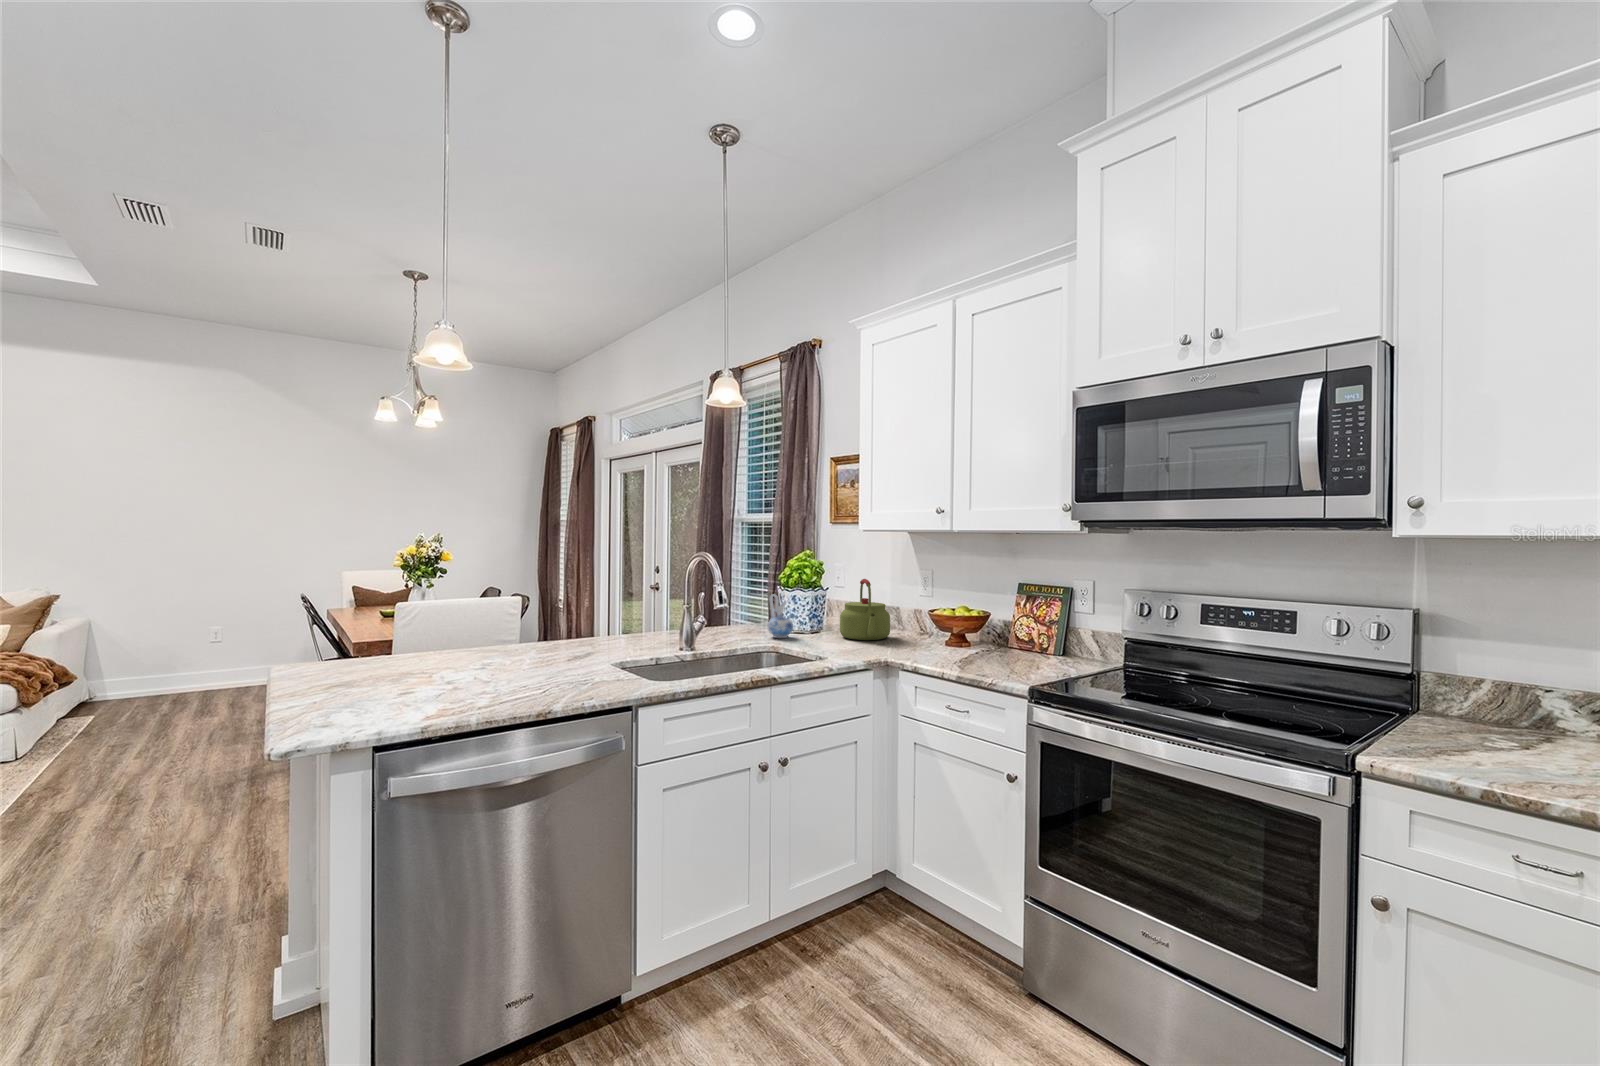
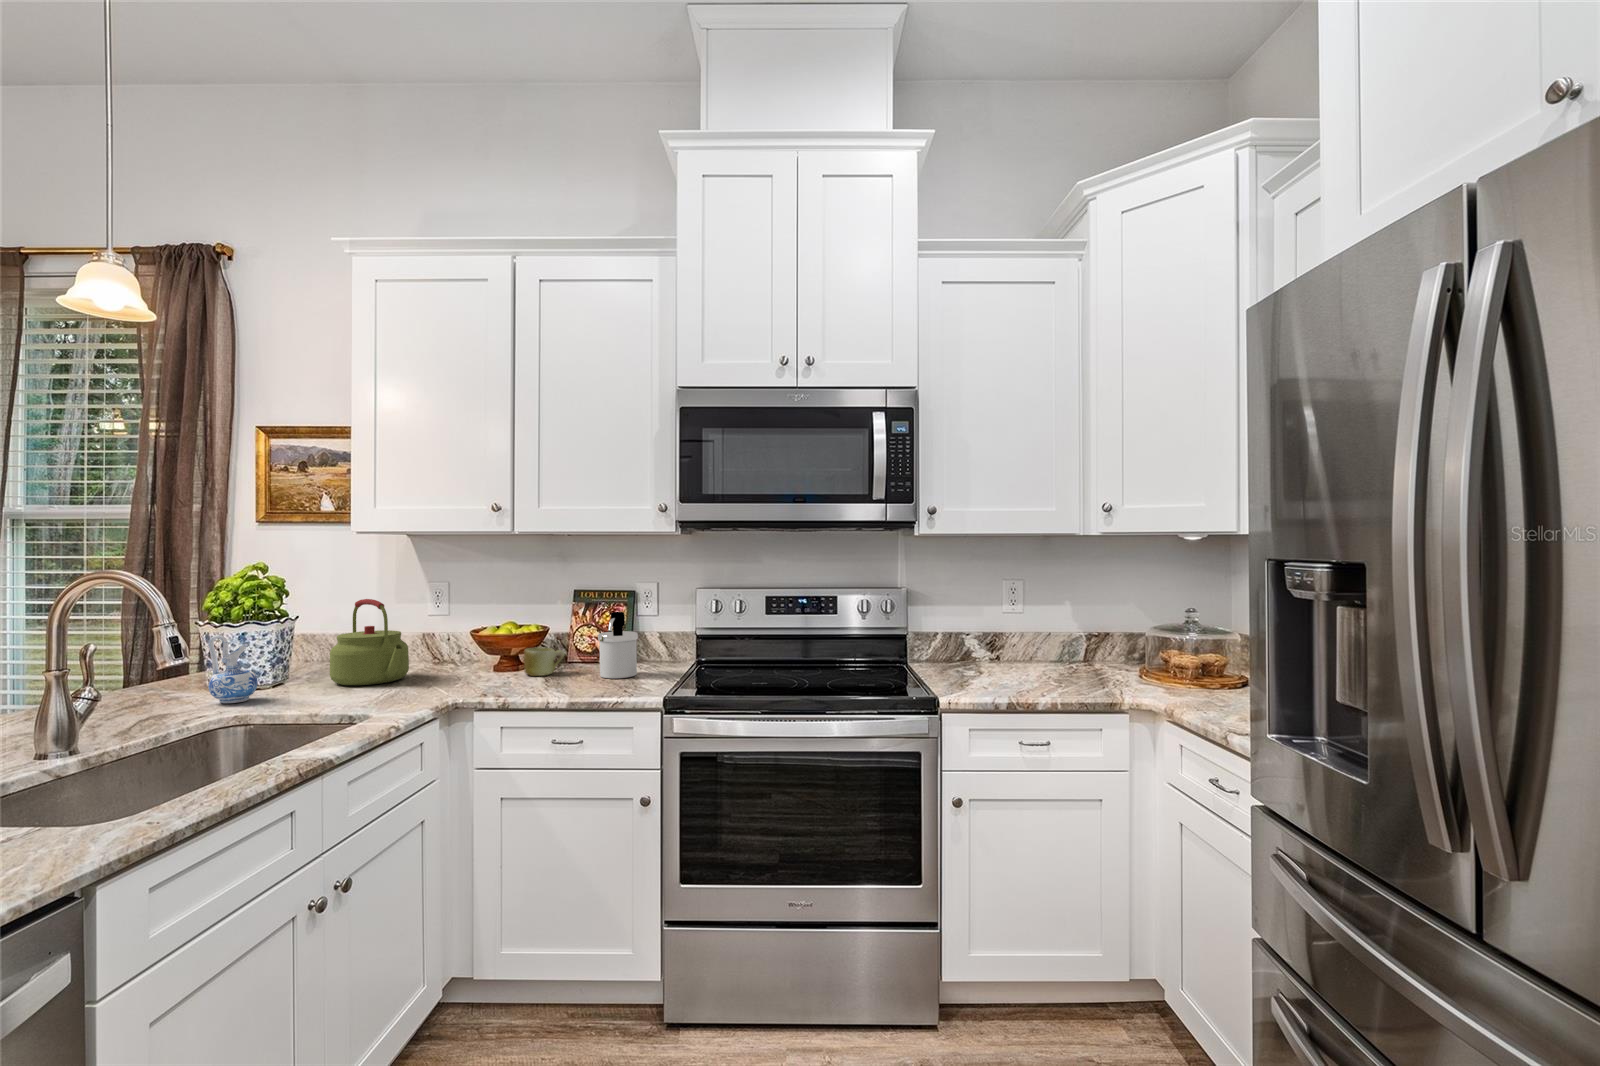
soap dispenser: none [1011,605,1051,666] -> present [598,612,638,679]
mug: none [962,629,995,653] -> present [524,647,565,676]

